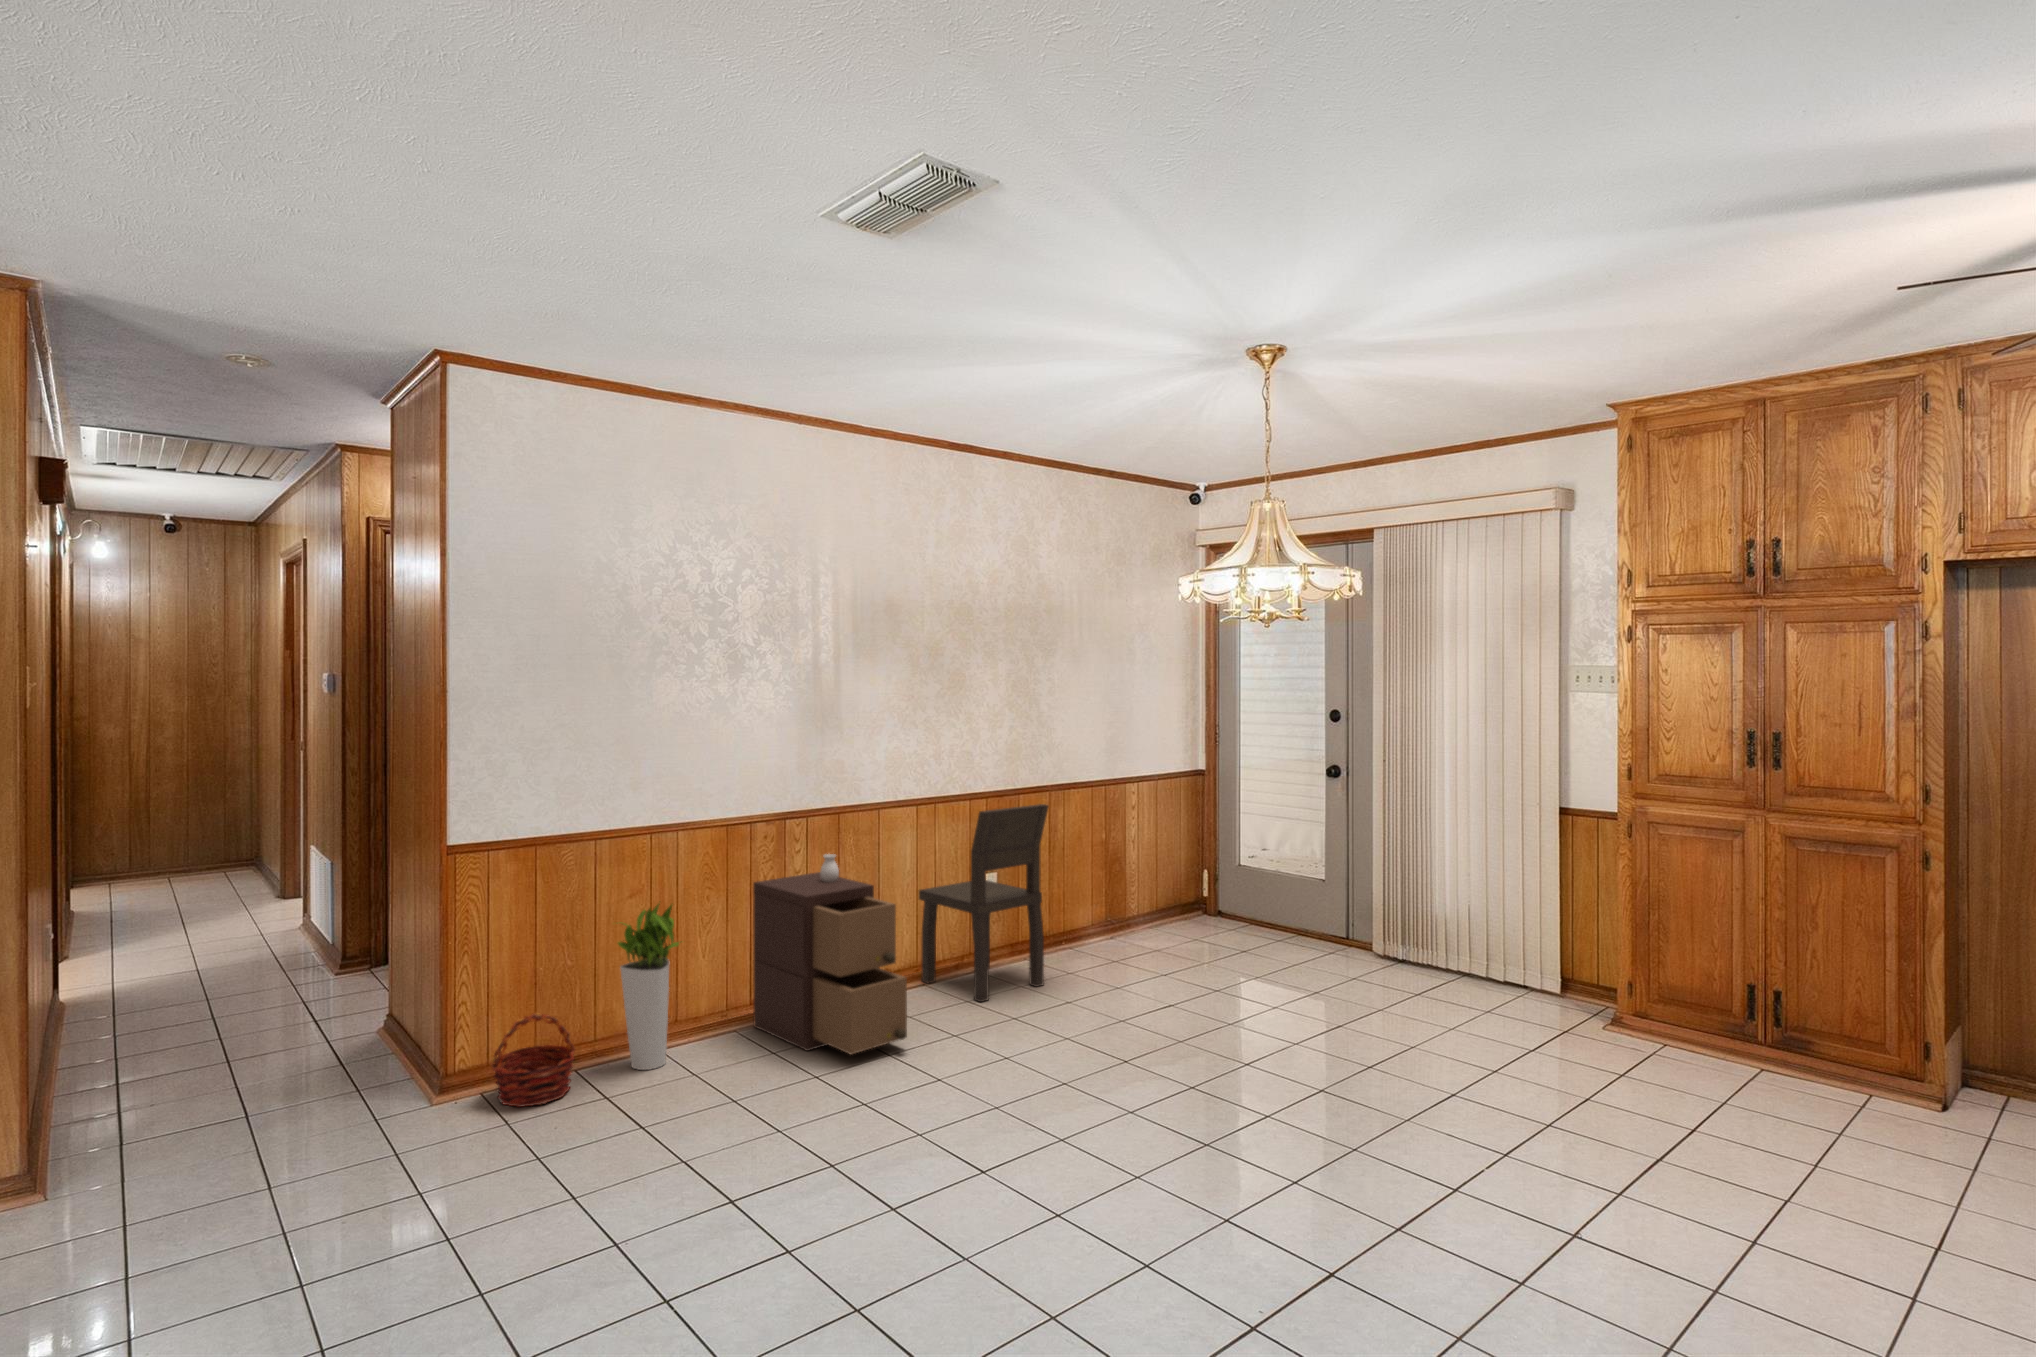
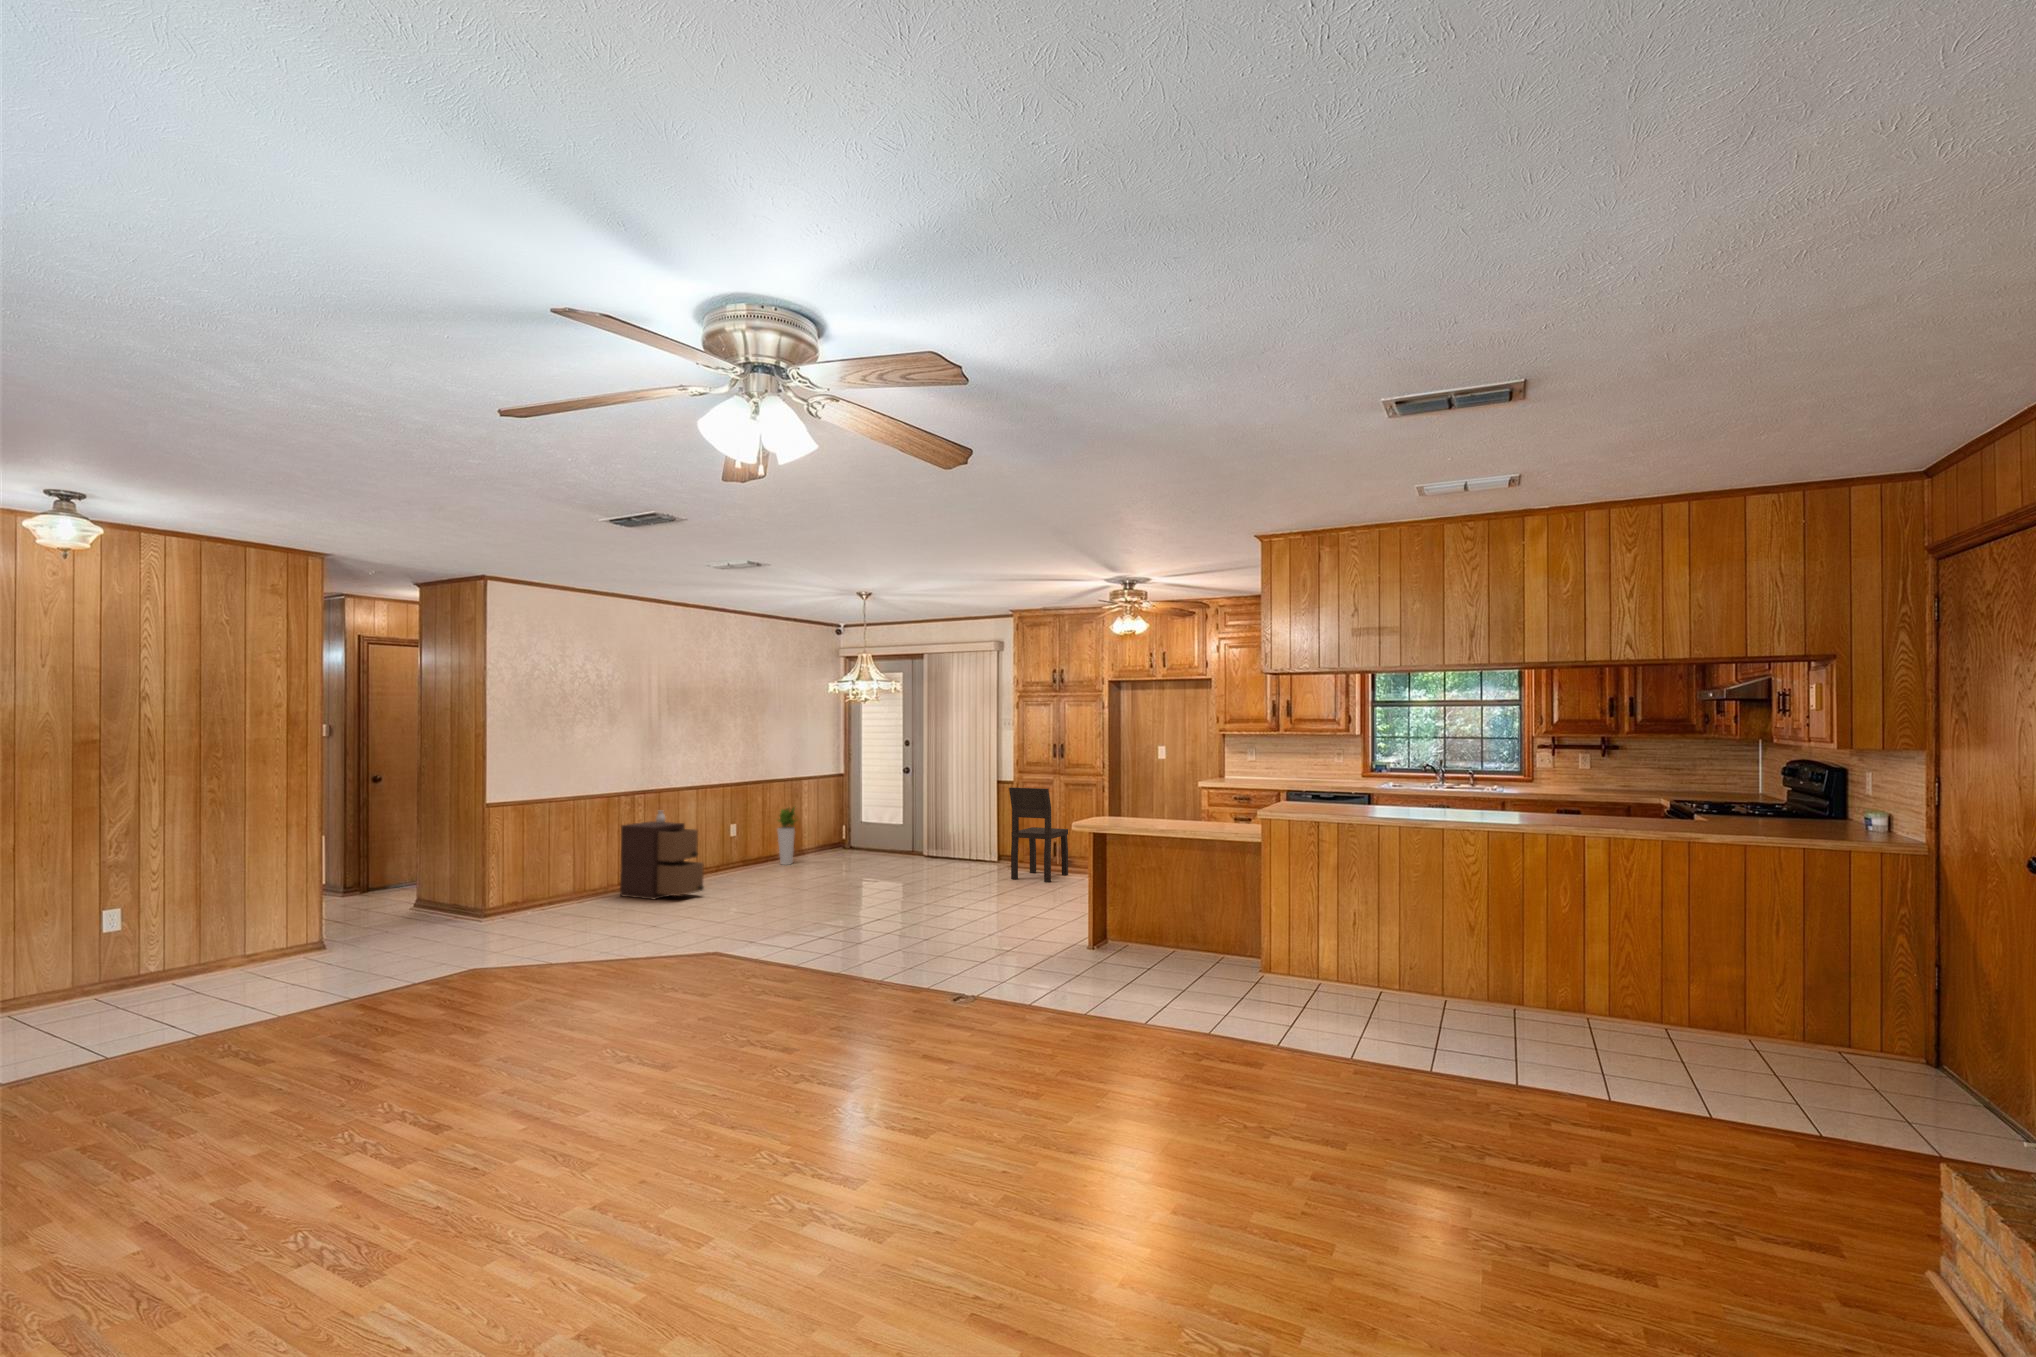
dining chair: present [919,804,1049,1002] -> present [1009,788,1068,882]
planter: present [618,904,679,1070] -> present [777,807,795,865]
basket: present [491,1013,575,1107] -> none [509,881,549,922]

